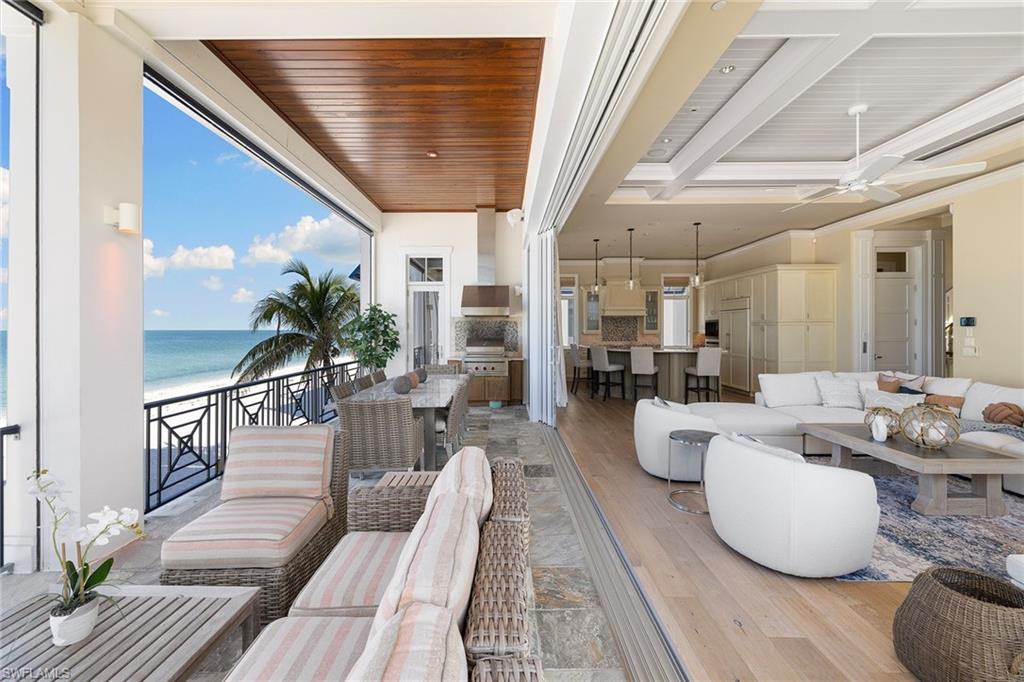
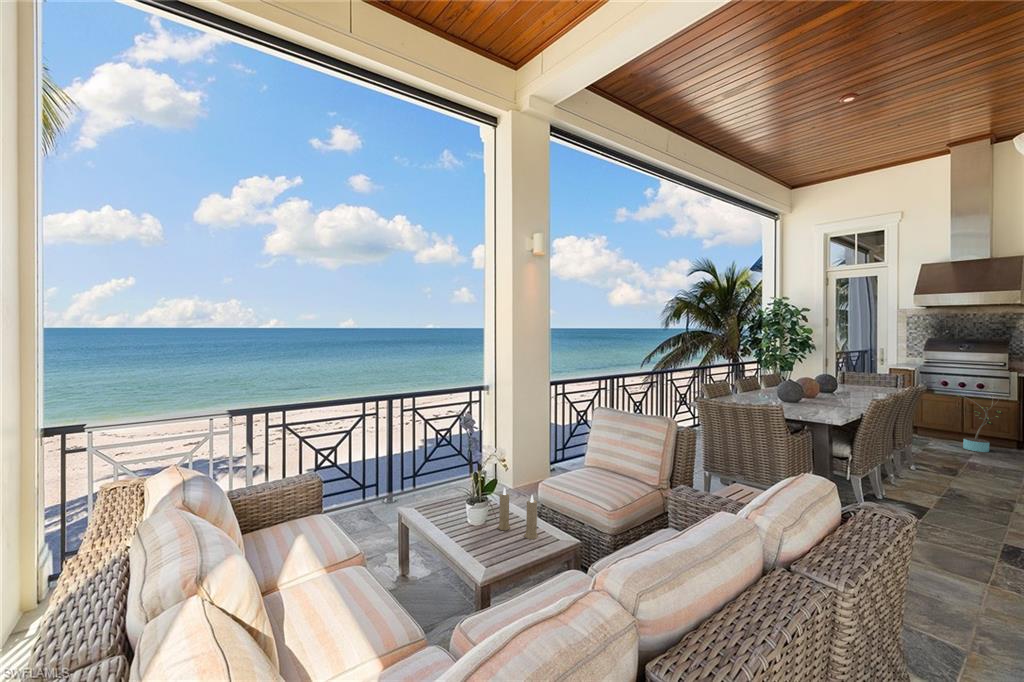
candle: none [123,558,197,630] -> present [497,488,538,539]

